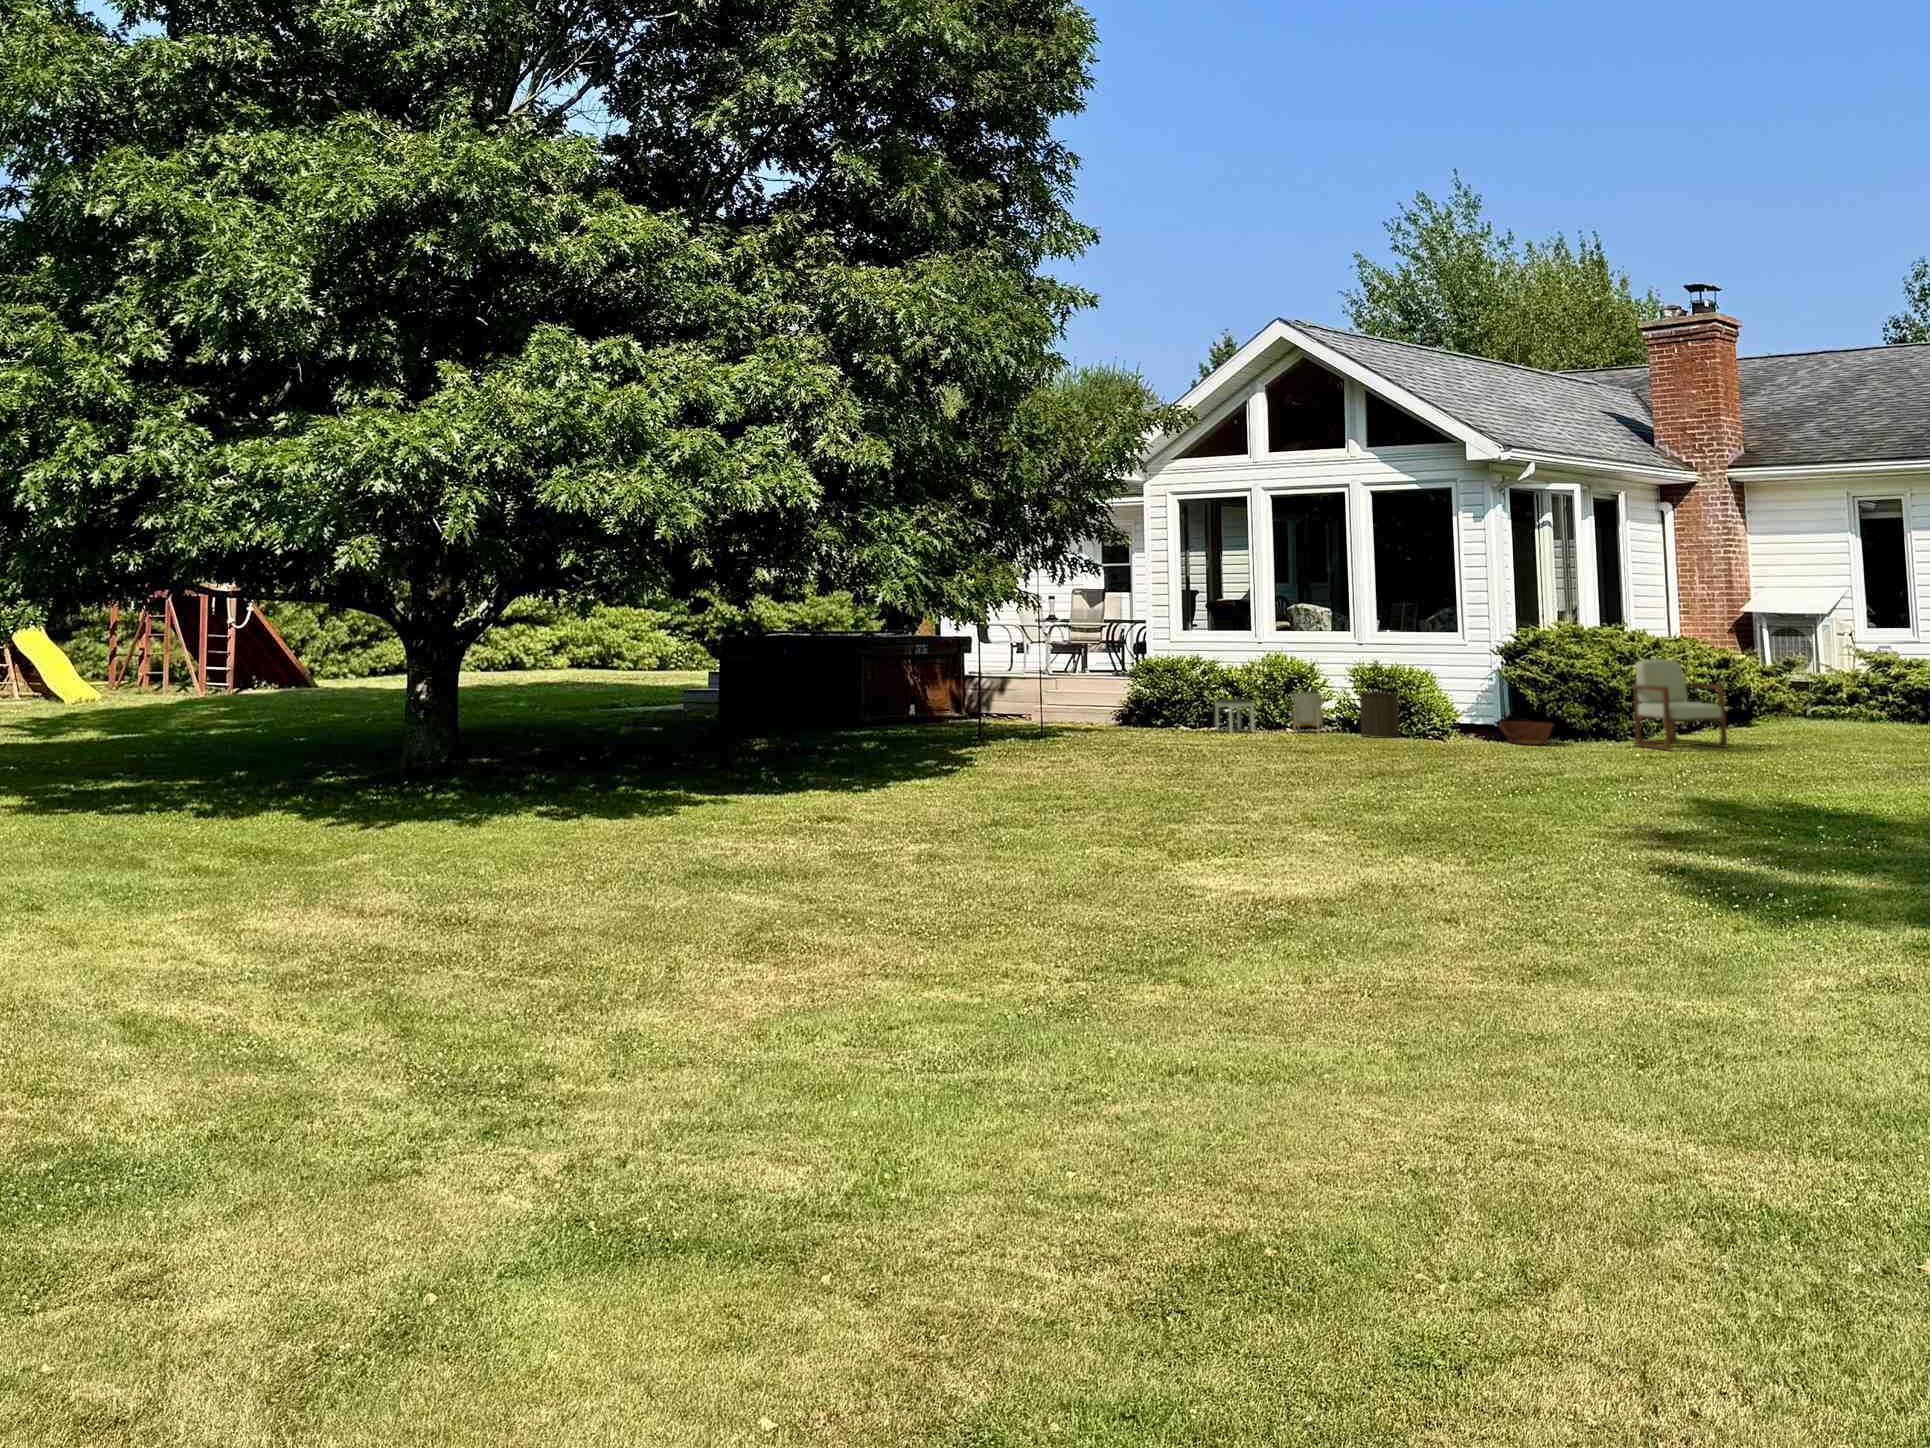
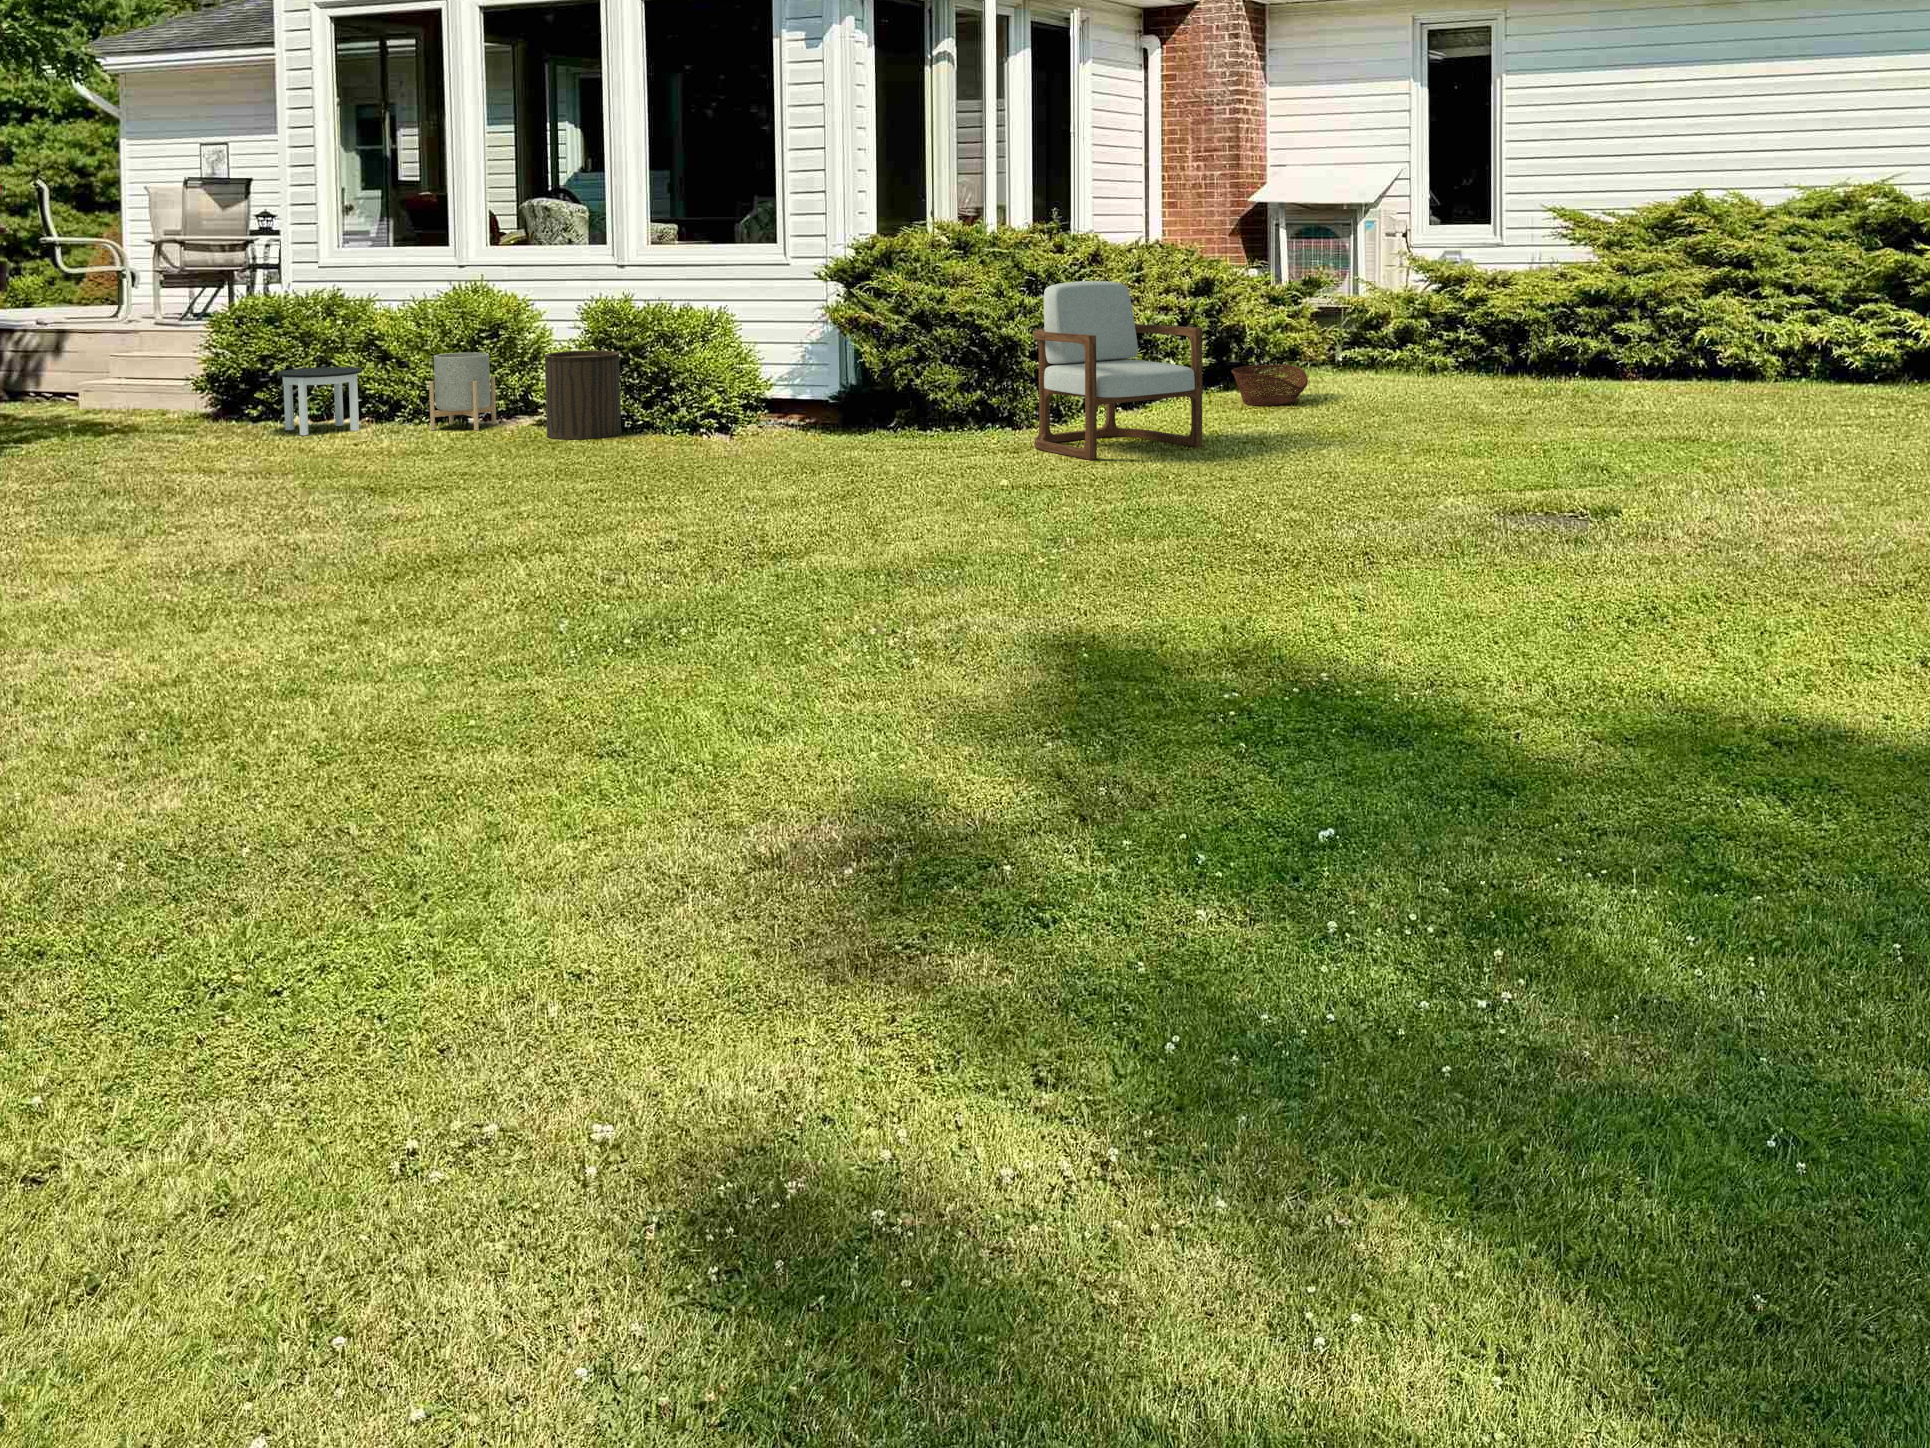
basket: present [1499,721,1553,745] -> present [1231,365,1308,406]

